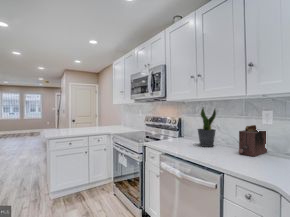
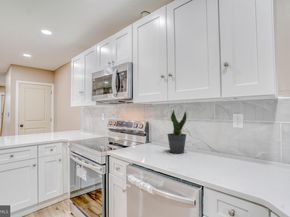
toaster: present [239,125,267,156] -> none [212,129,237,162]

